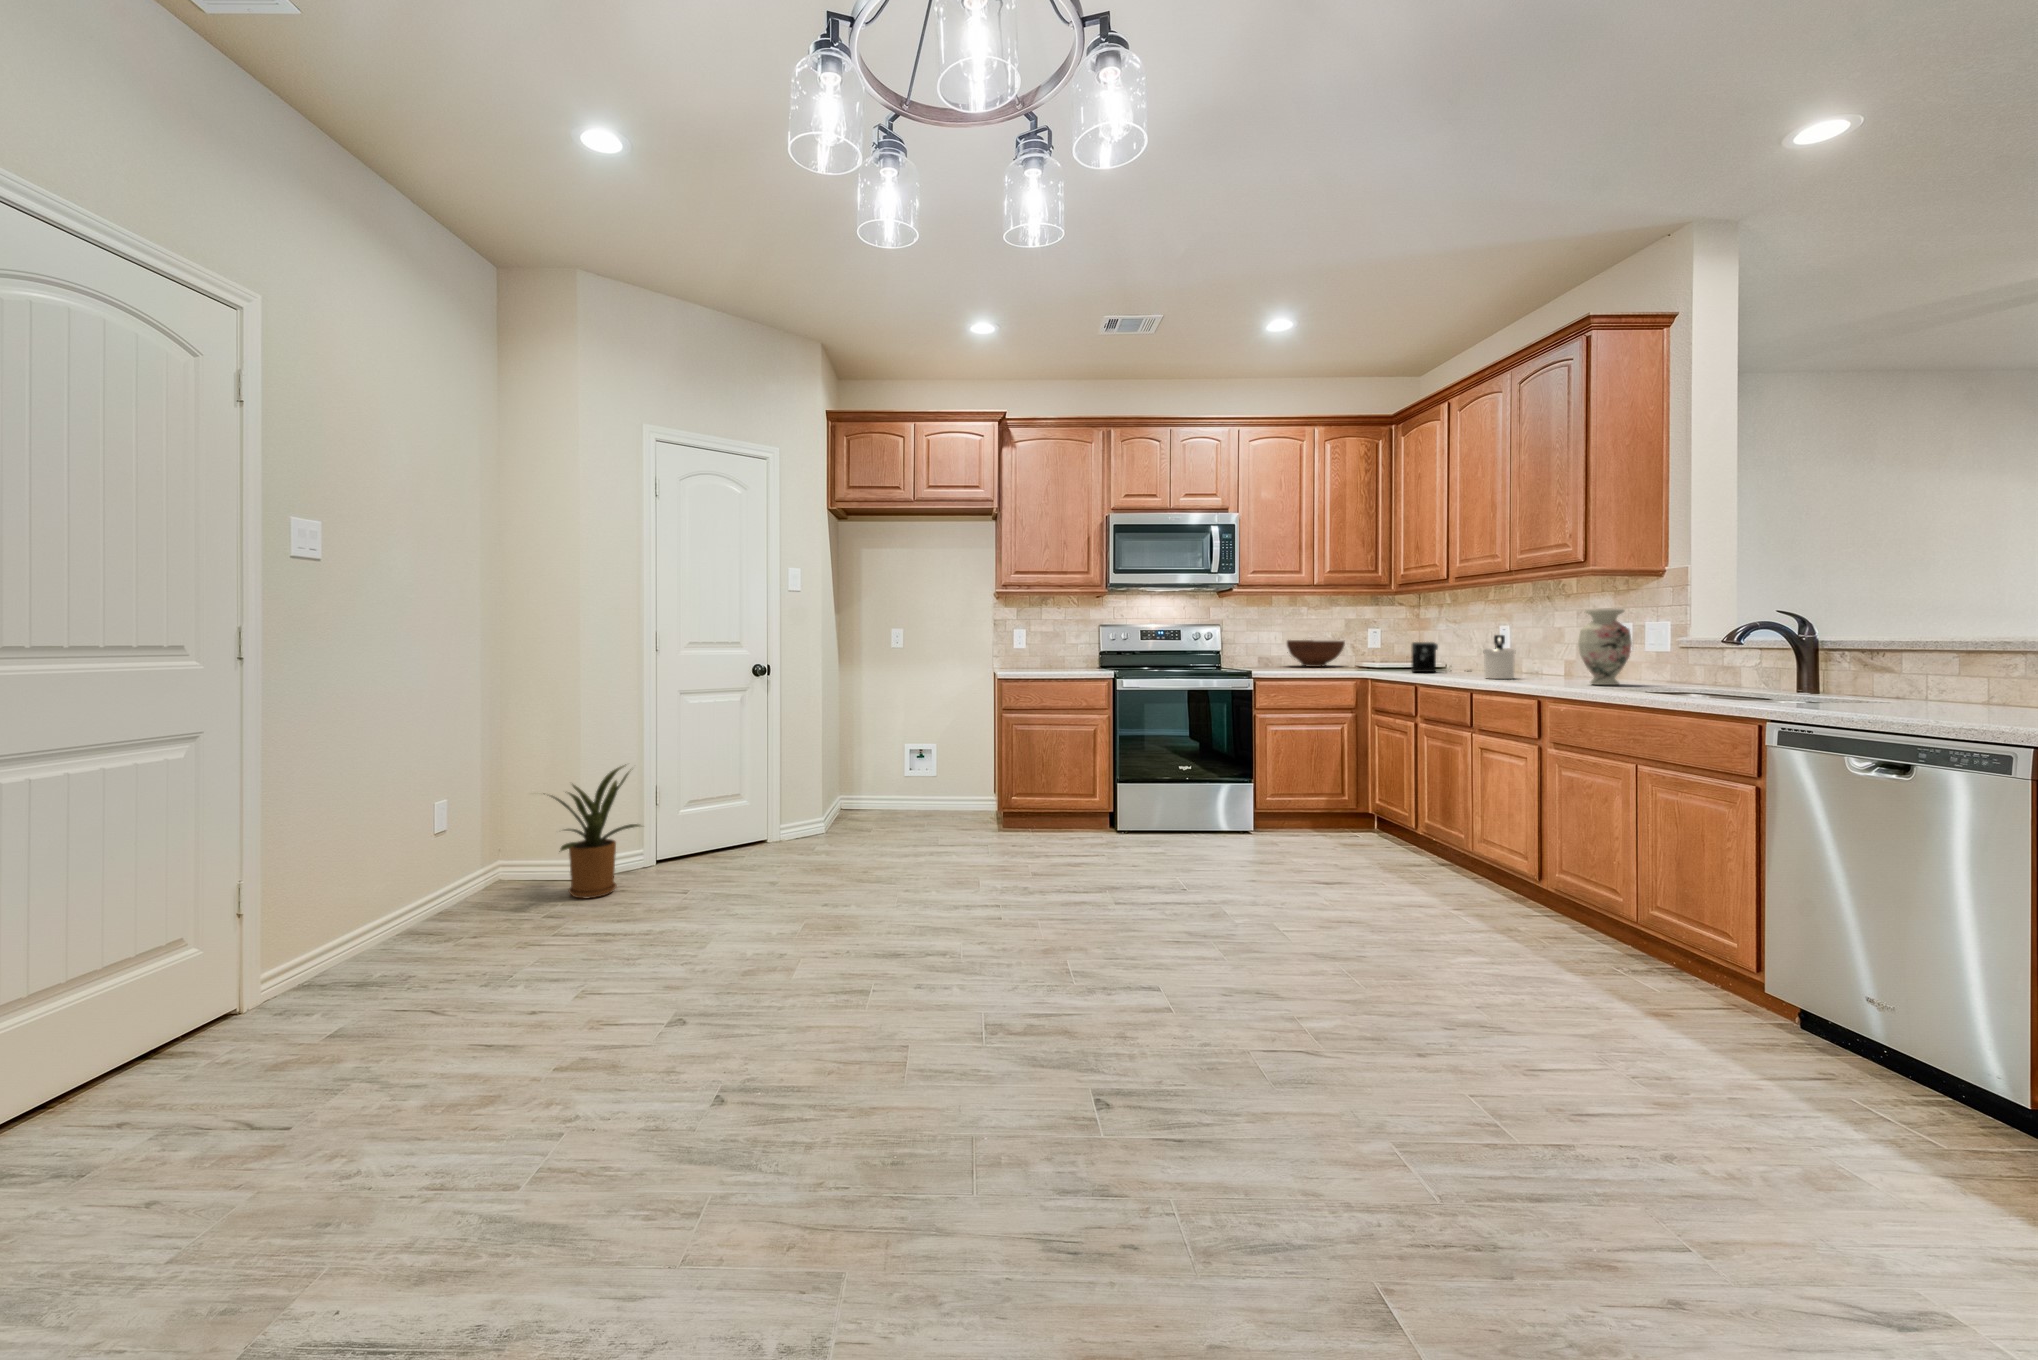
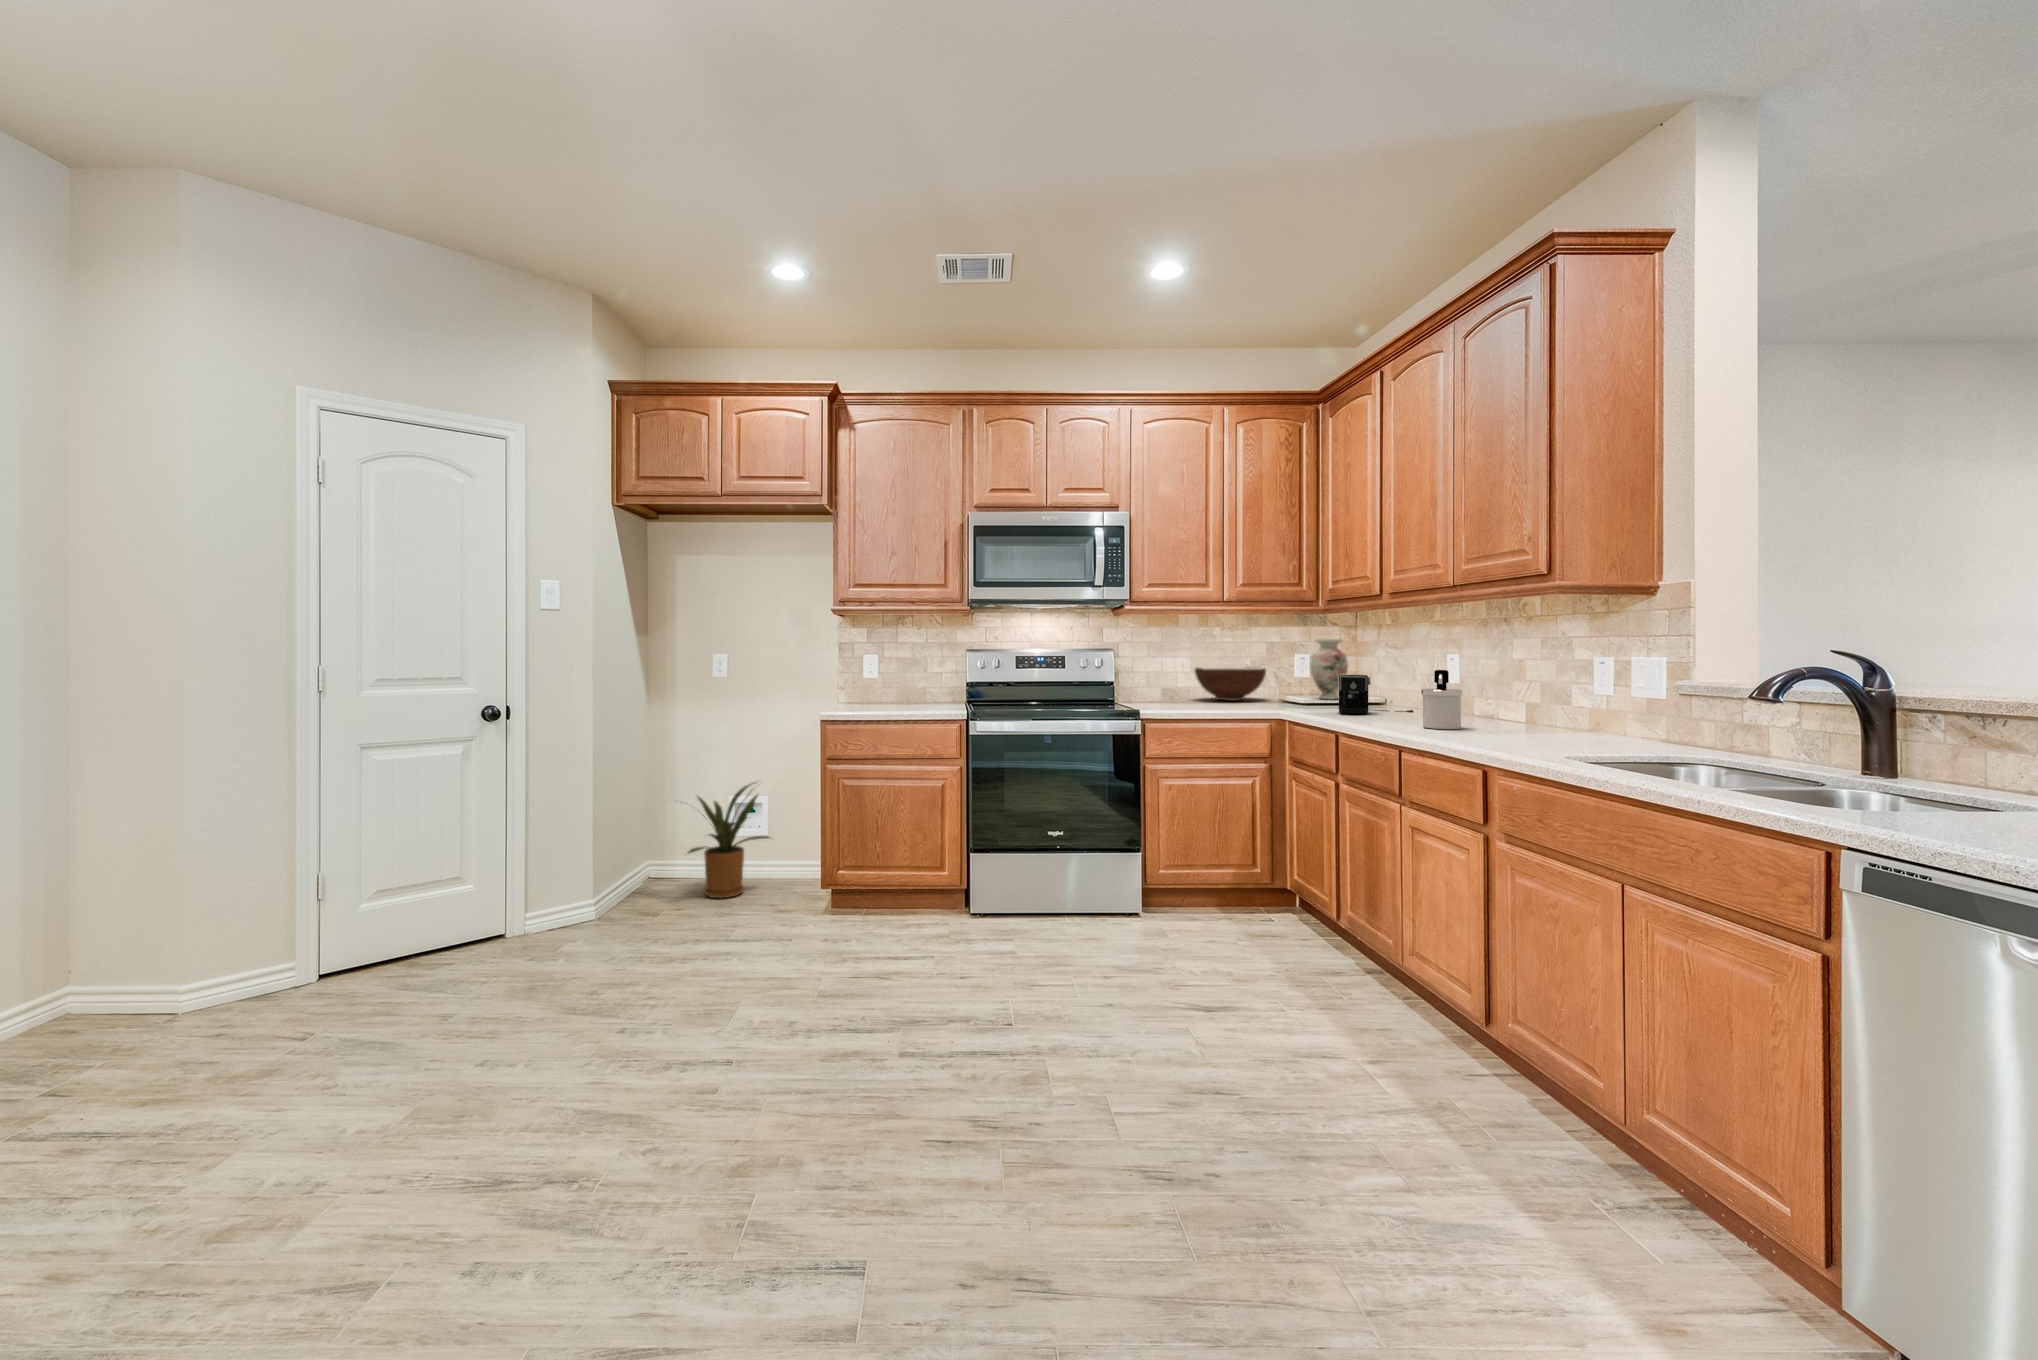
vase: present [1578,609,1632,685] -> present [1310,639,1348,699]
house plant: present [551,766,640,898] -> present [688,783,769,898]

